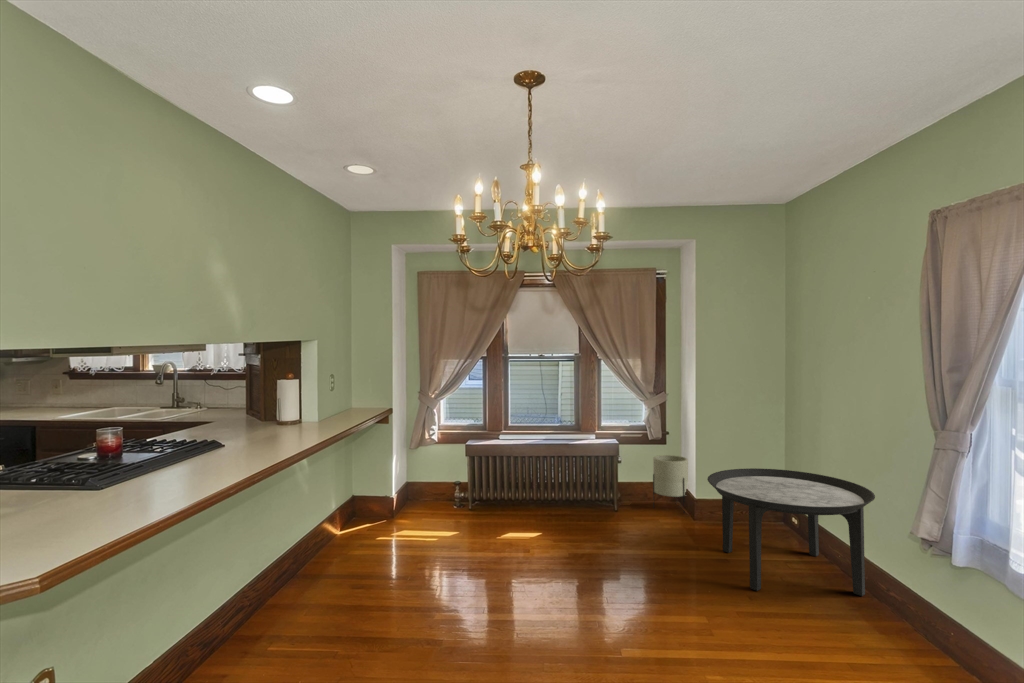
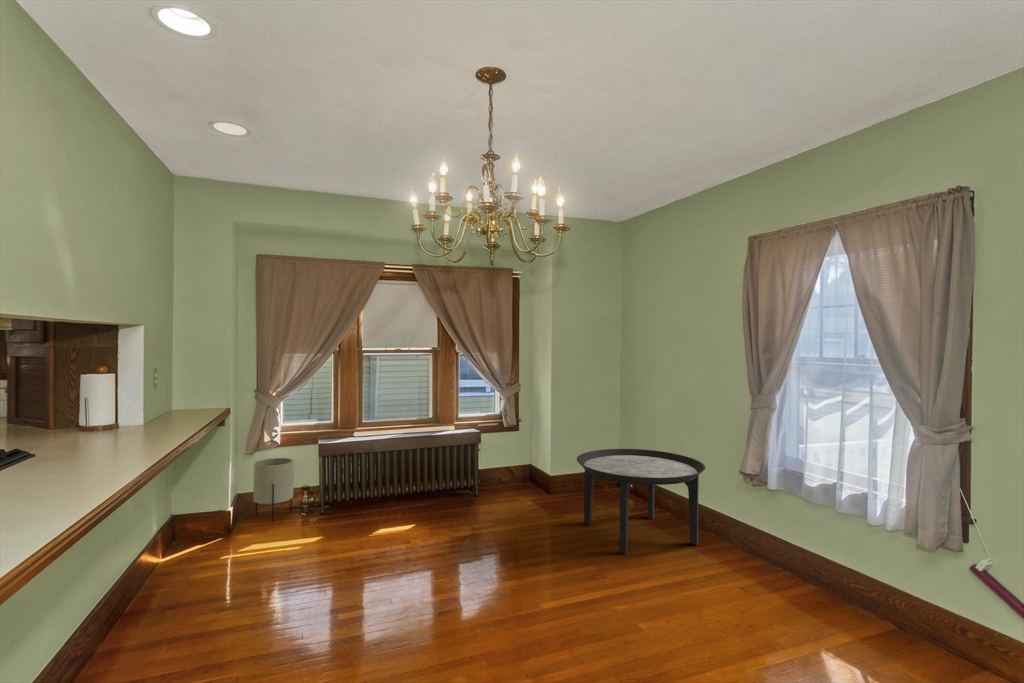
planter: present [653,455,688,513] -> present [254,458,294,522]

